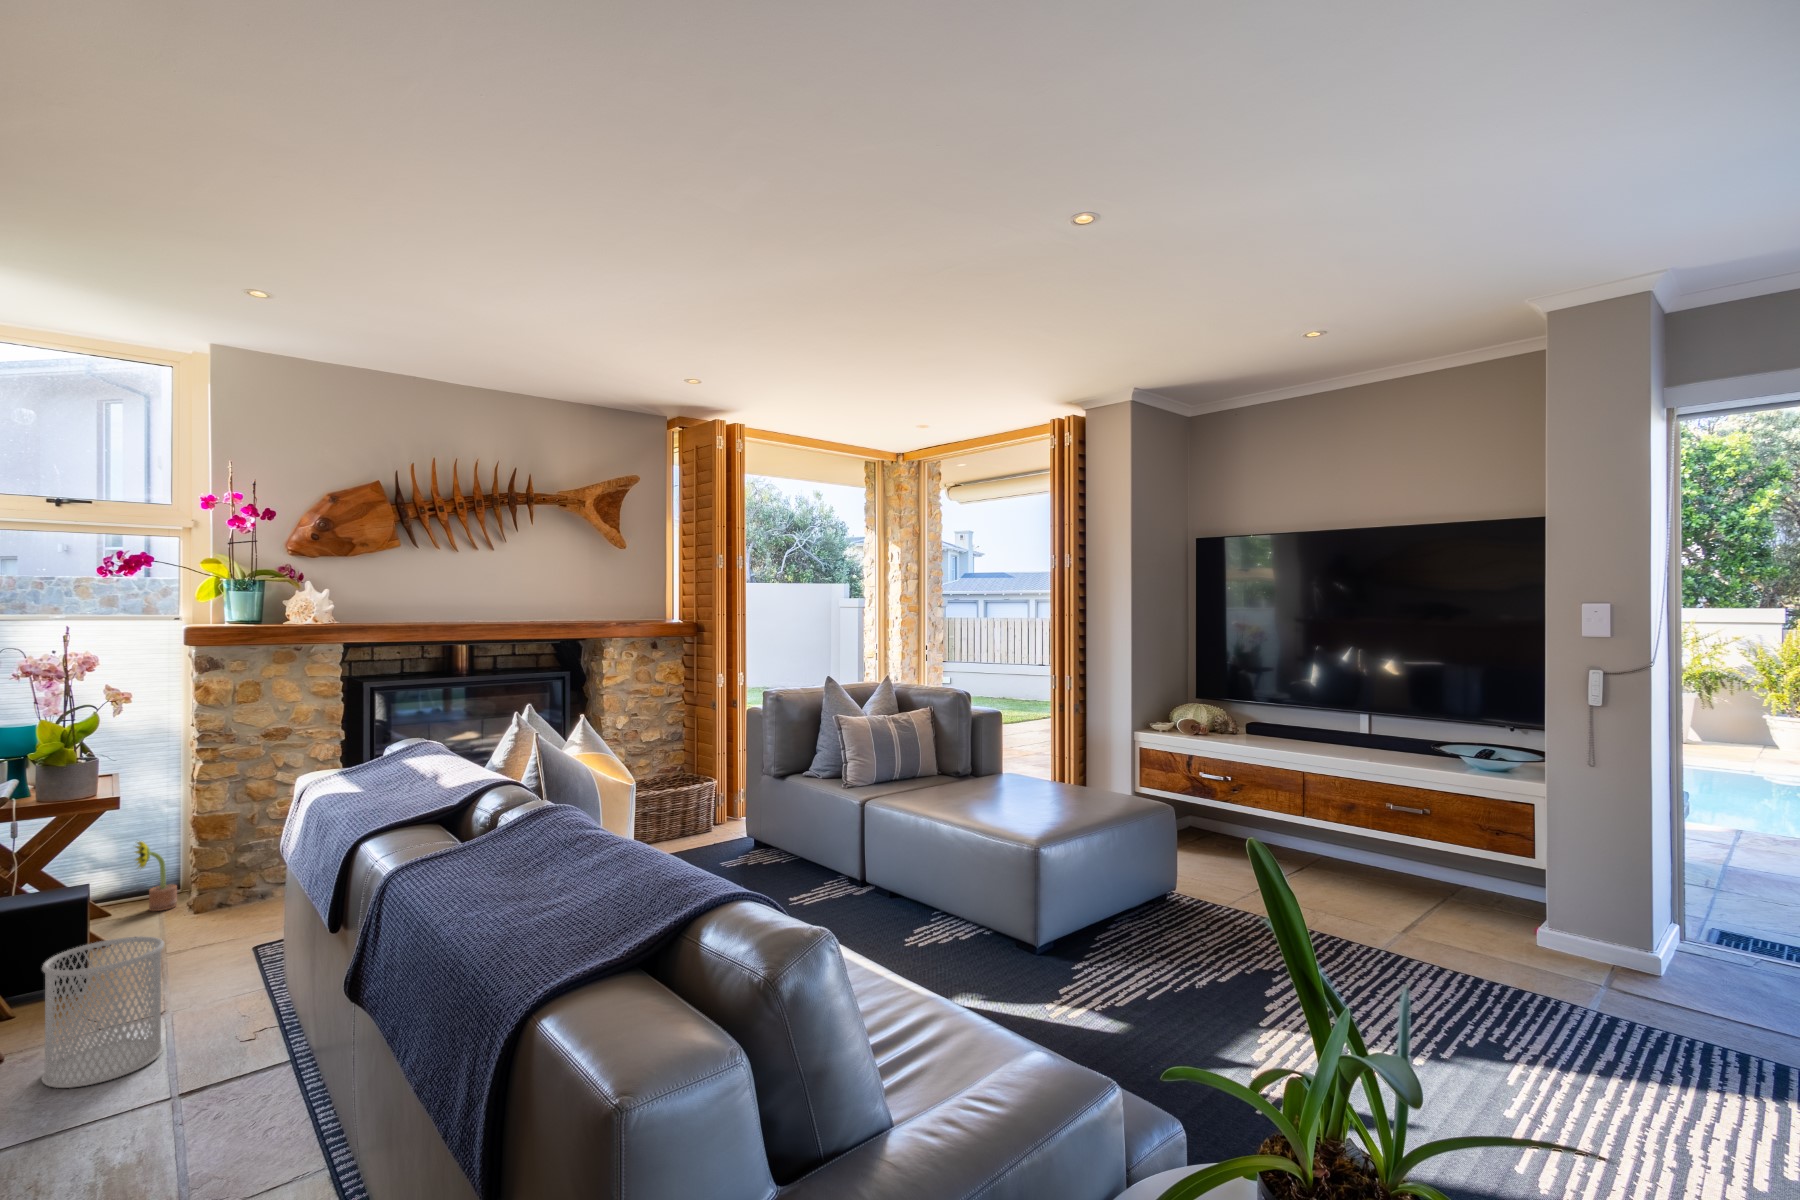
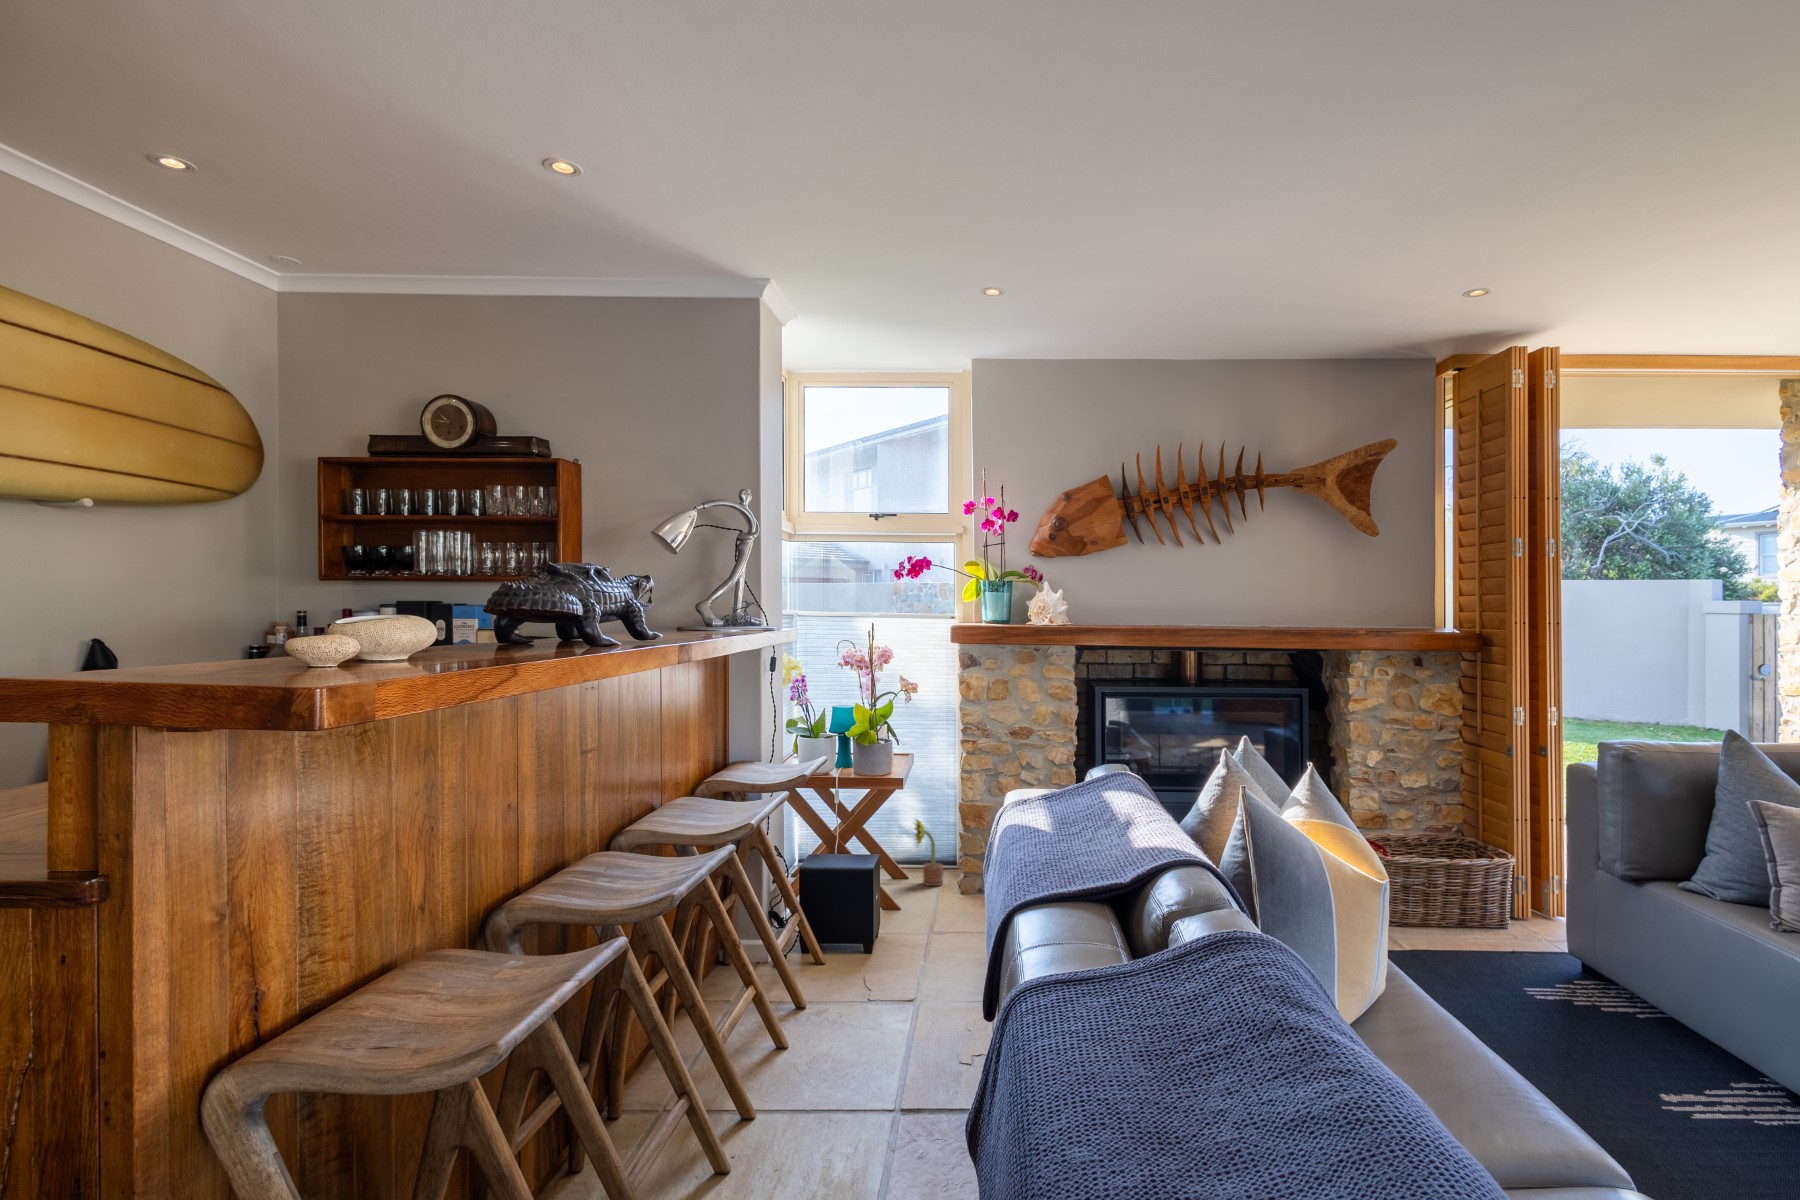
wastebasket: present [42,936,164,1088] -> none [850,909,934,1041]

